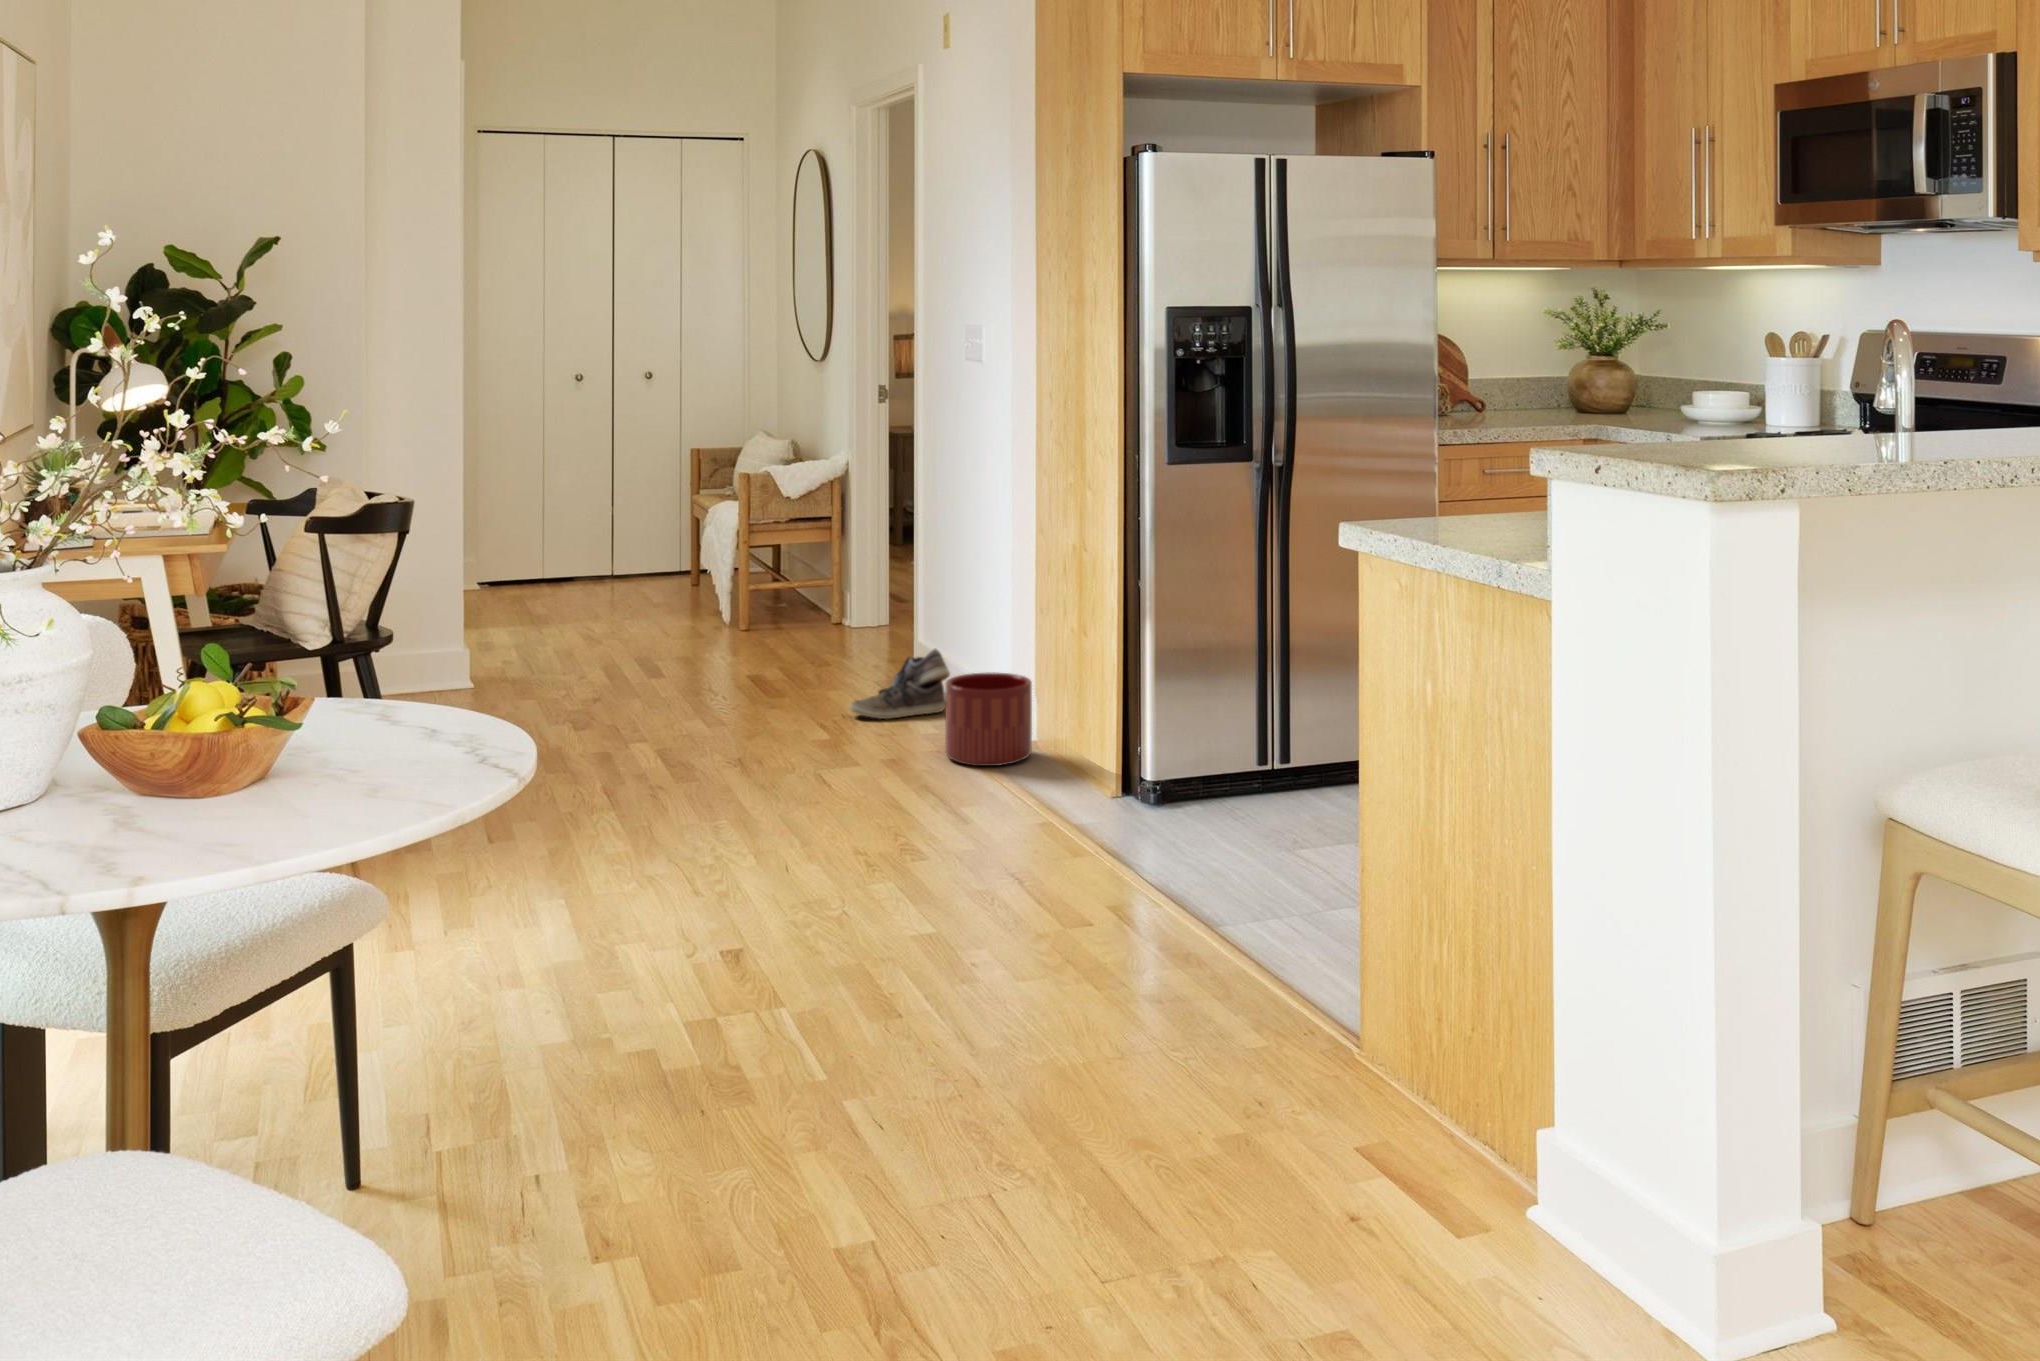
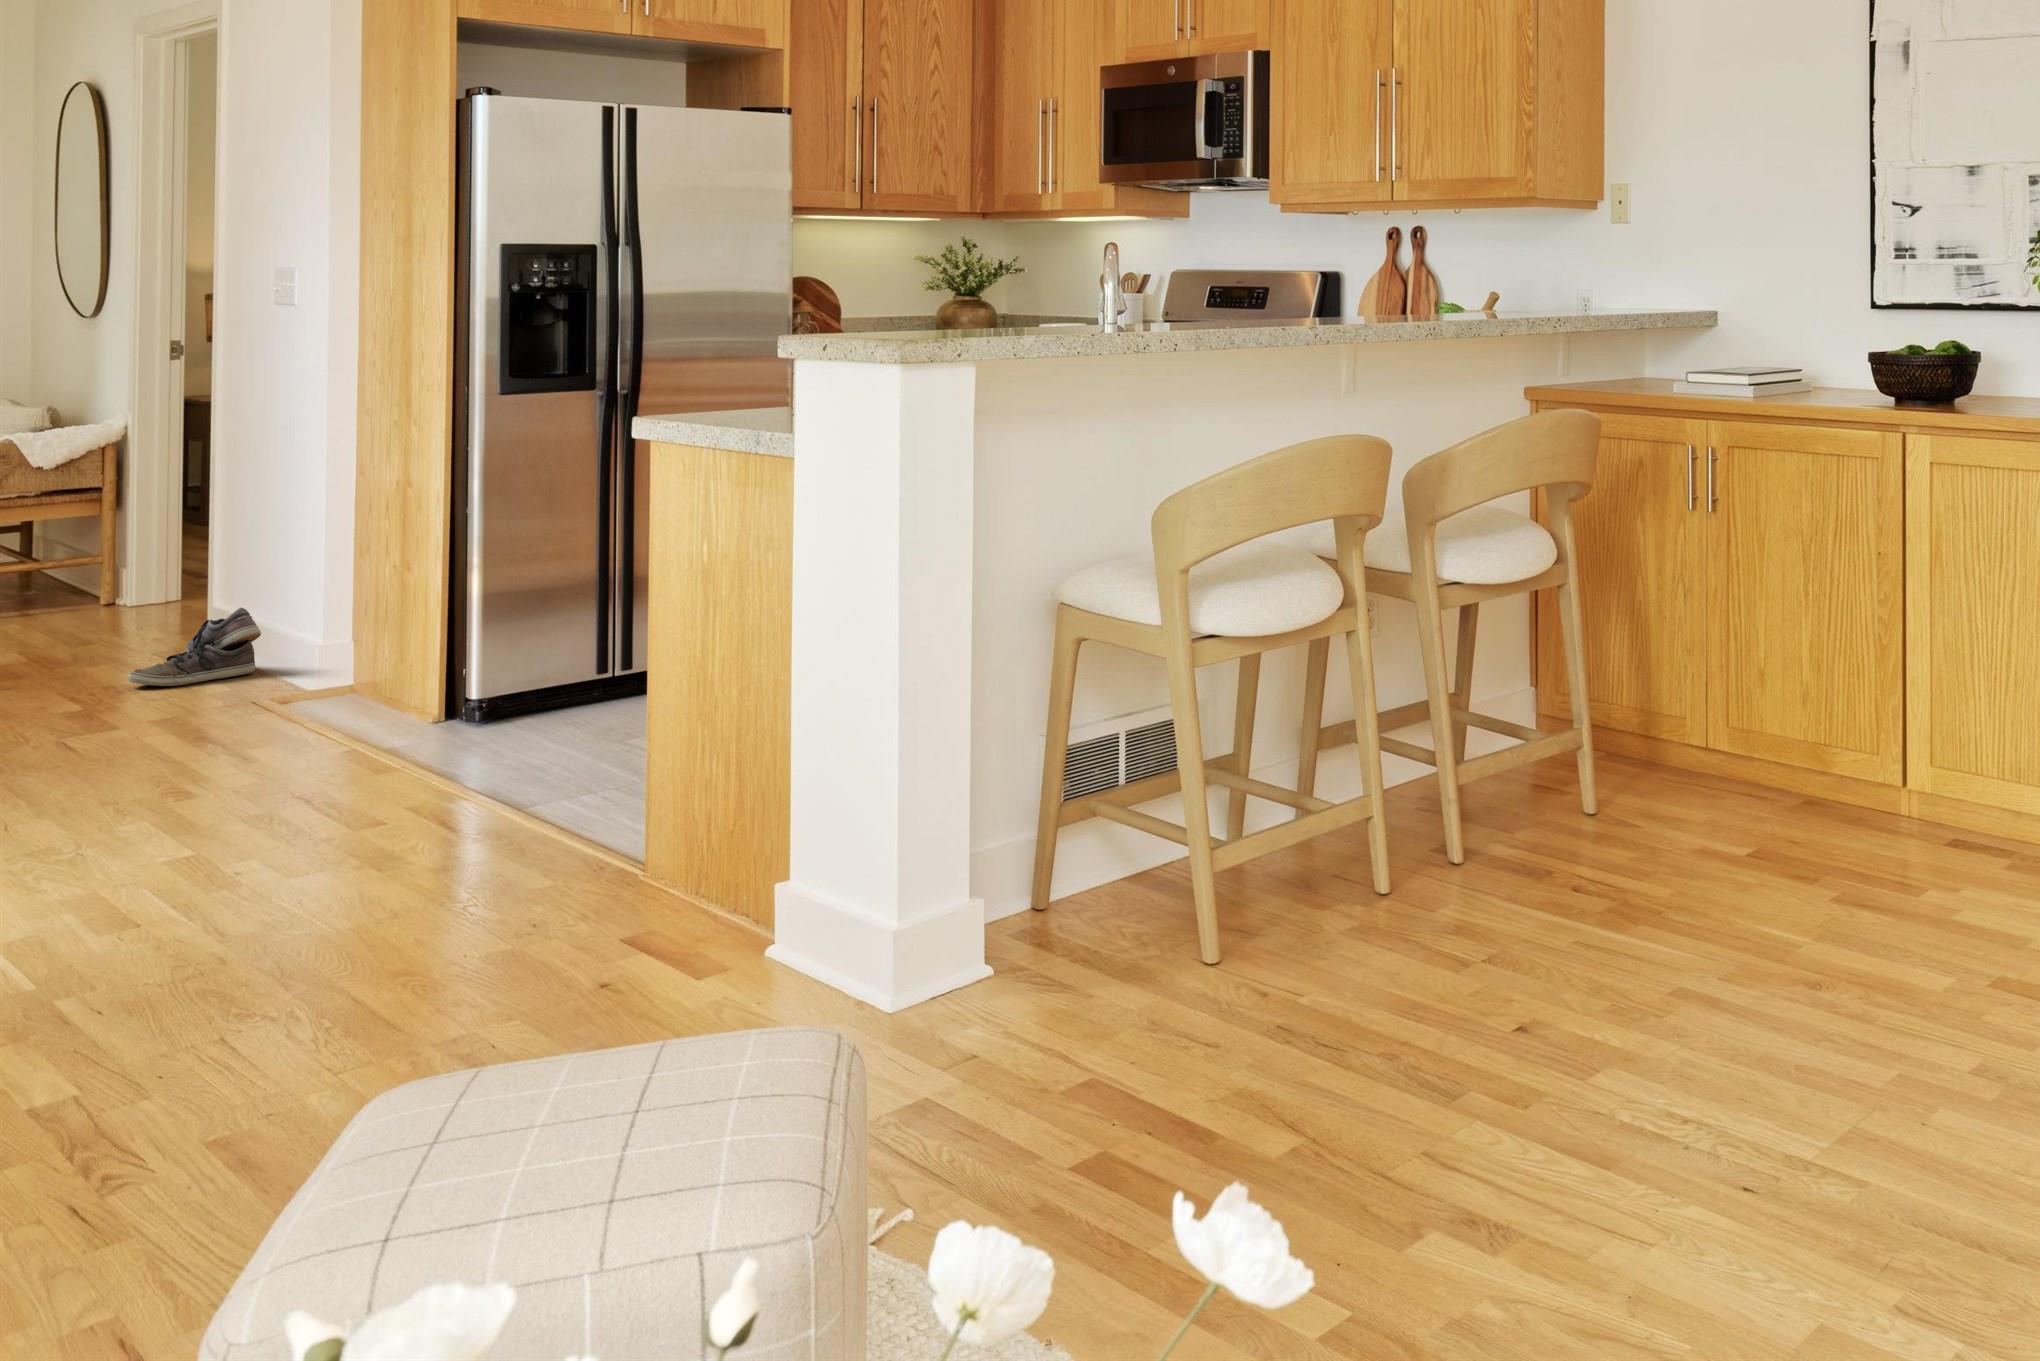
planter: present [945,672,1032,766] -> none [253,620,361,715]

